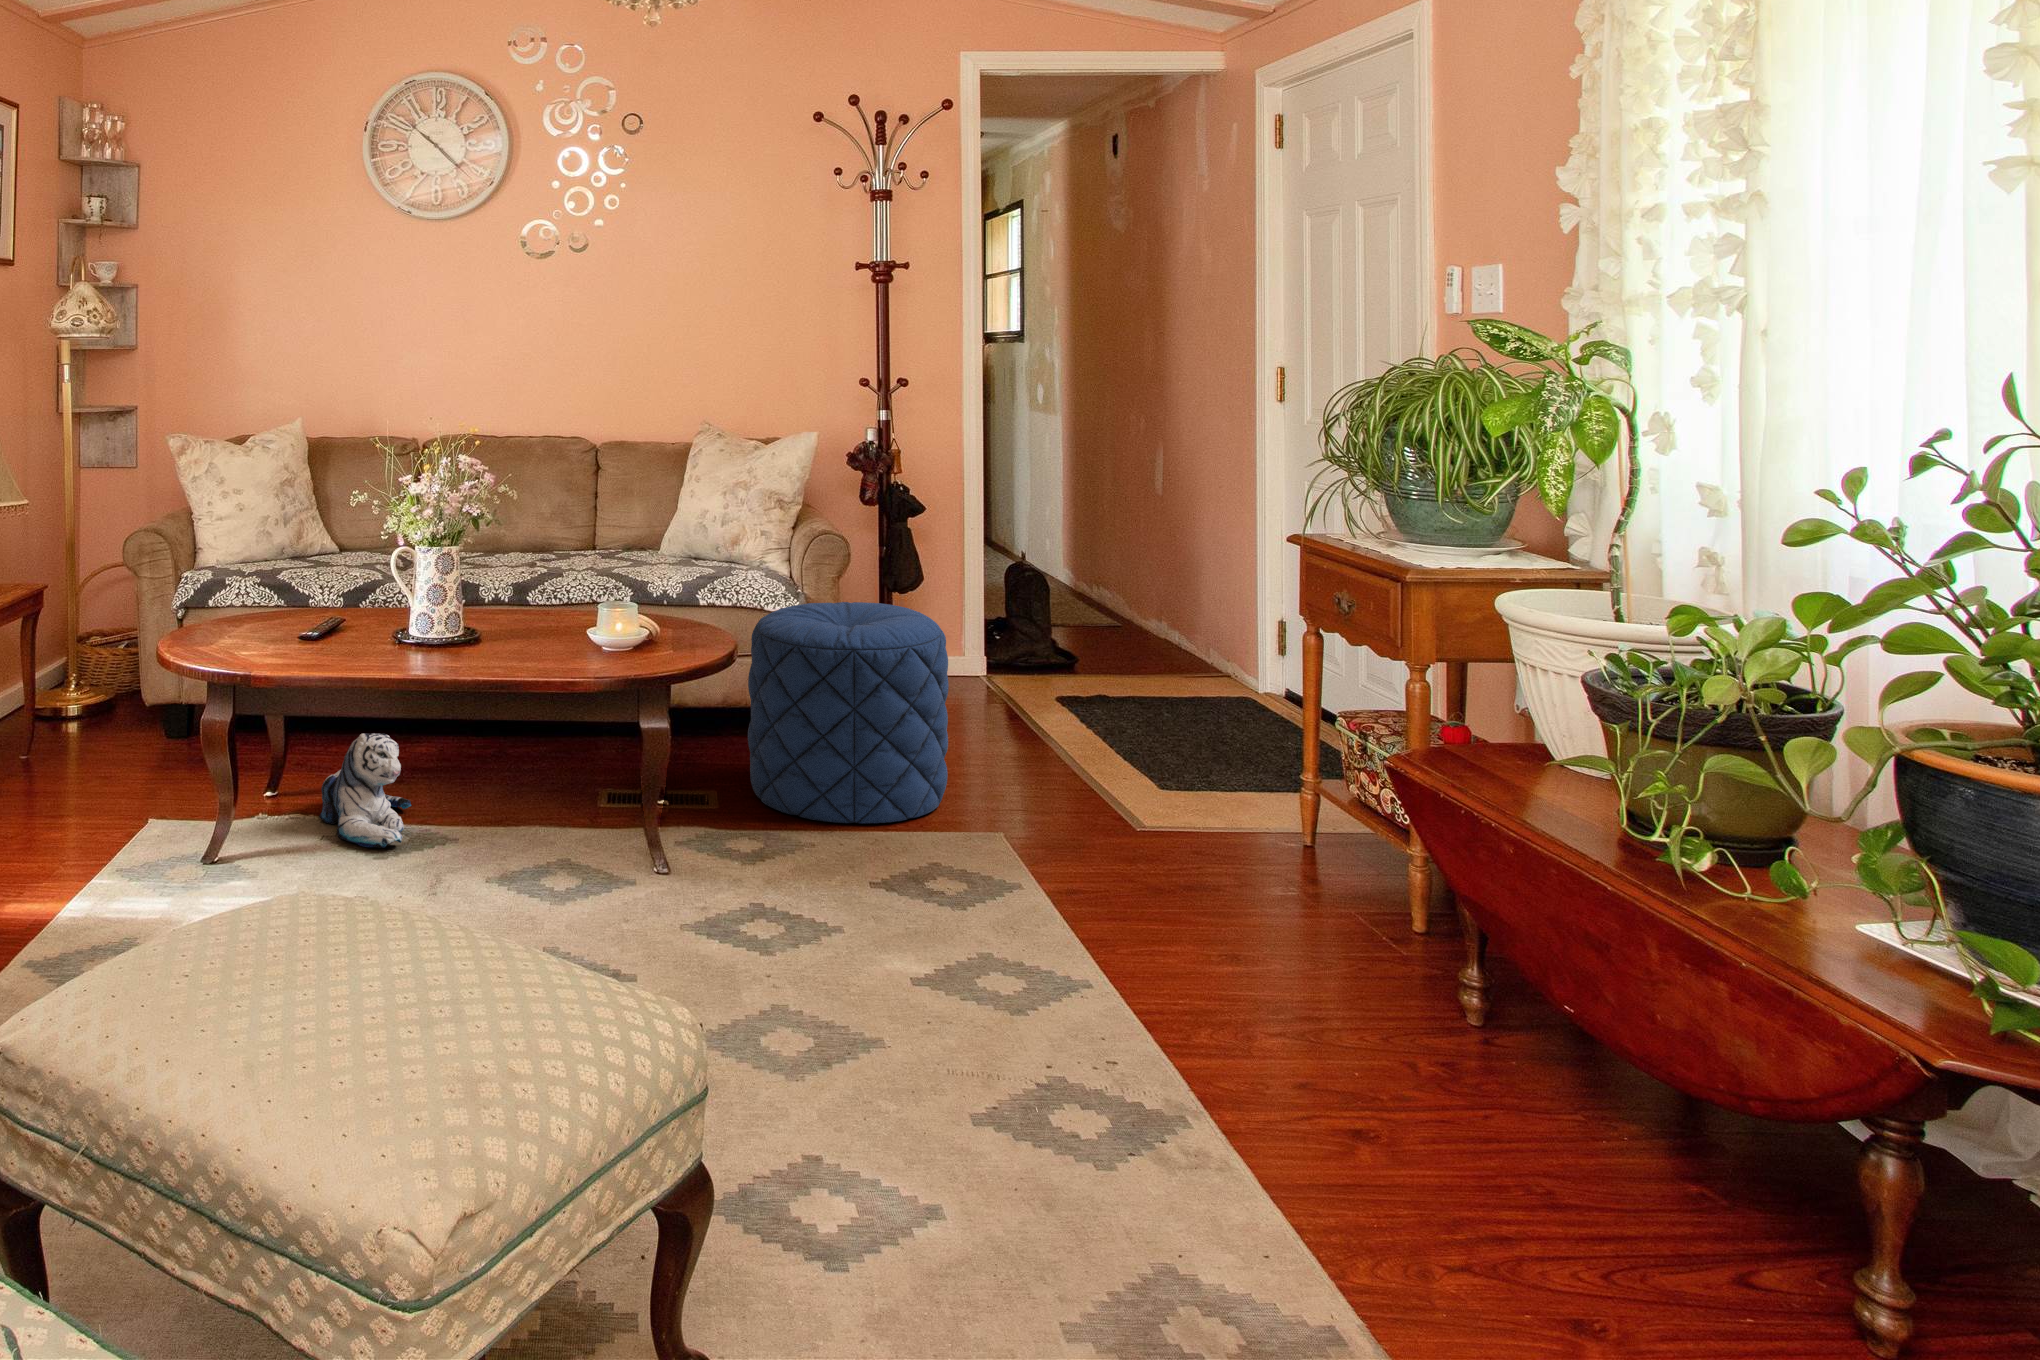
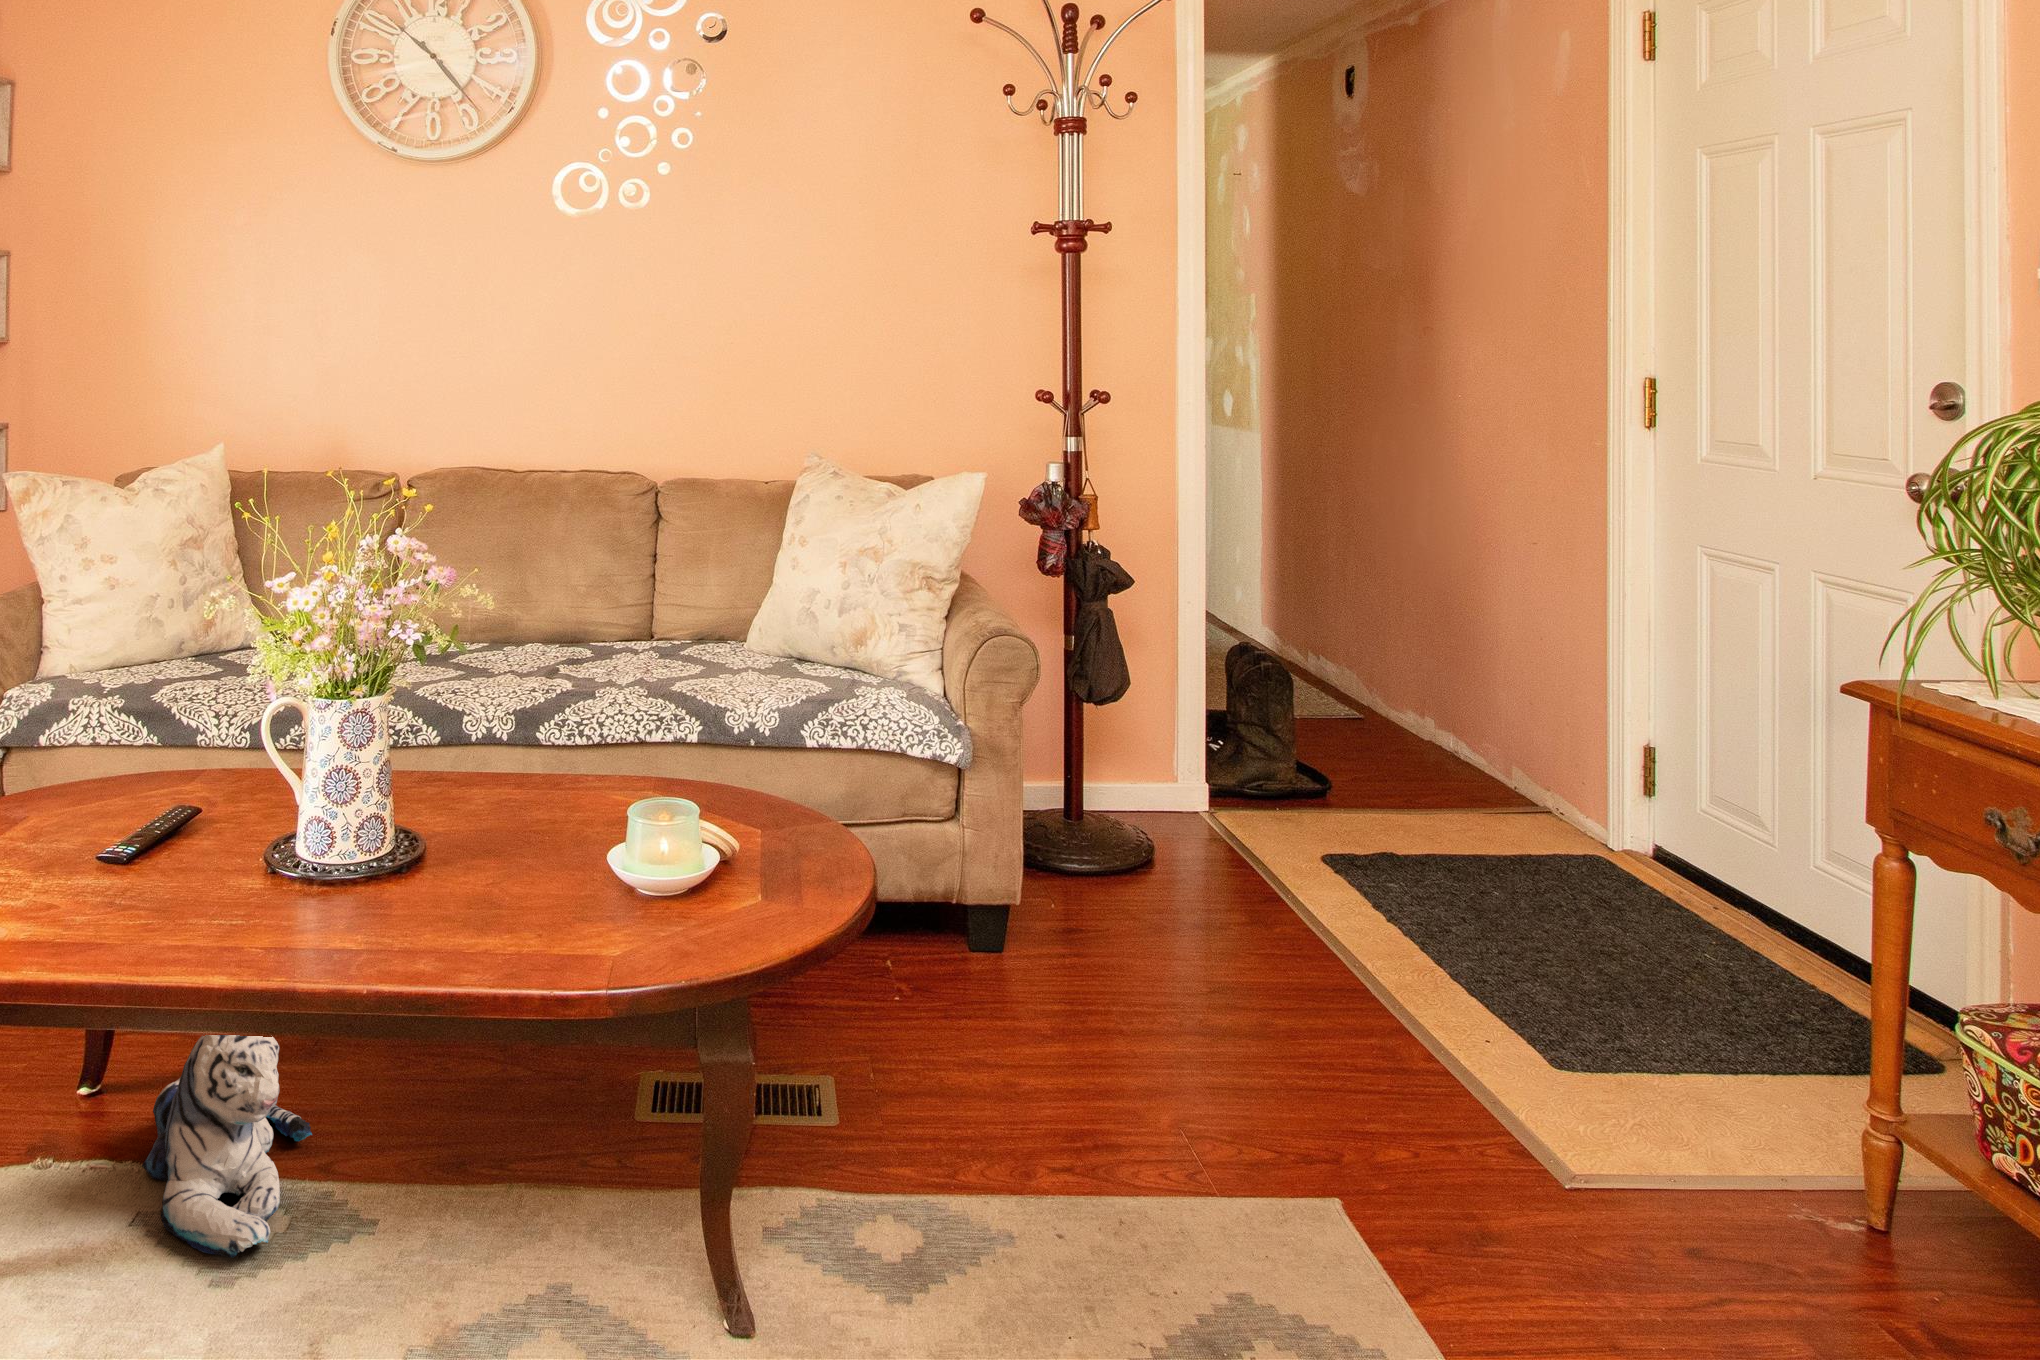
pouf: present [748,602,949,824] -> none [889,760,1224,1172]

